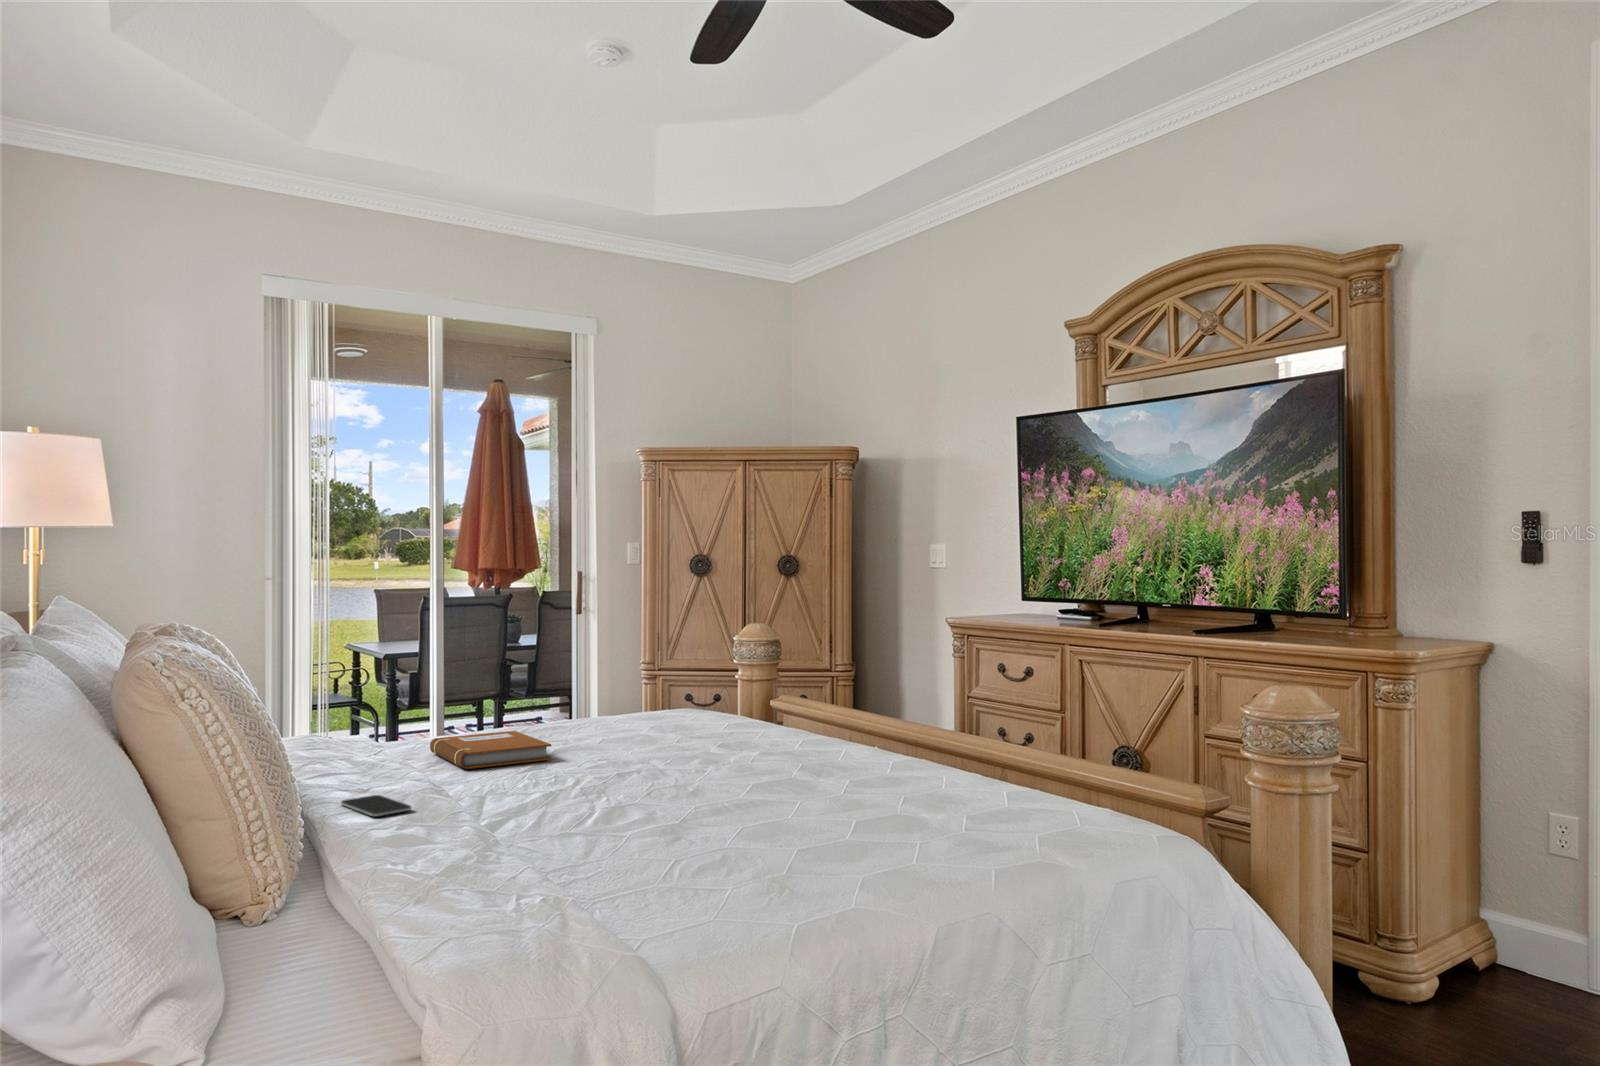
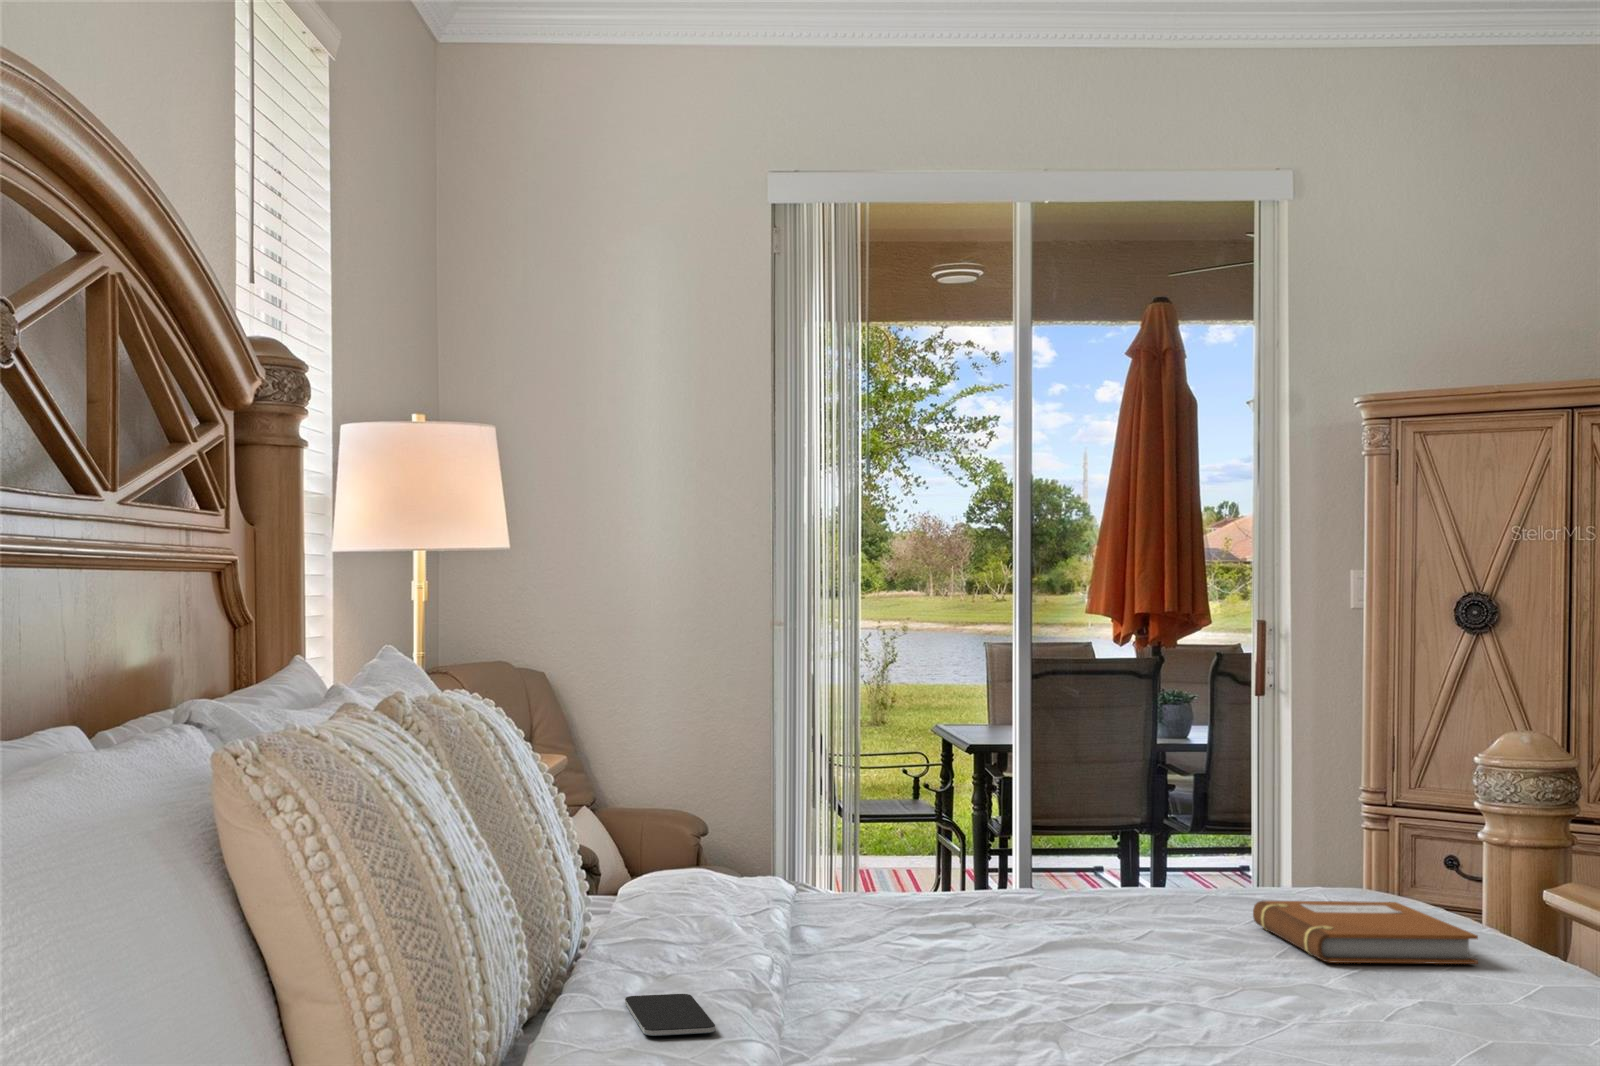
notebook: present [430,731,551,769] -> present [1253,901,1478,964]

